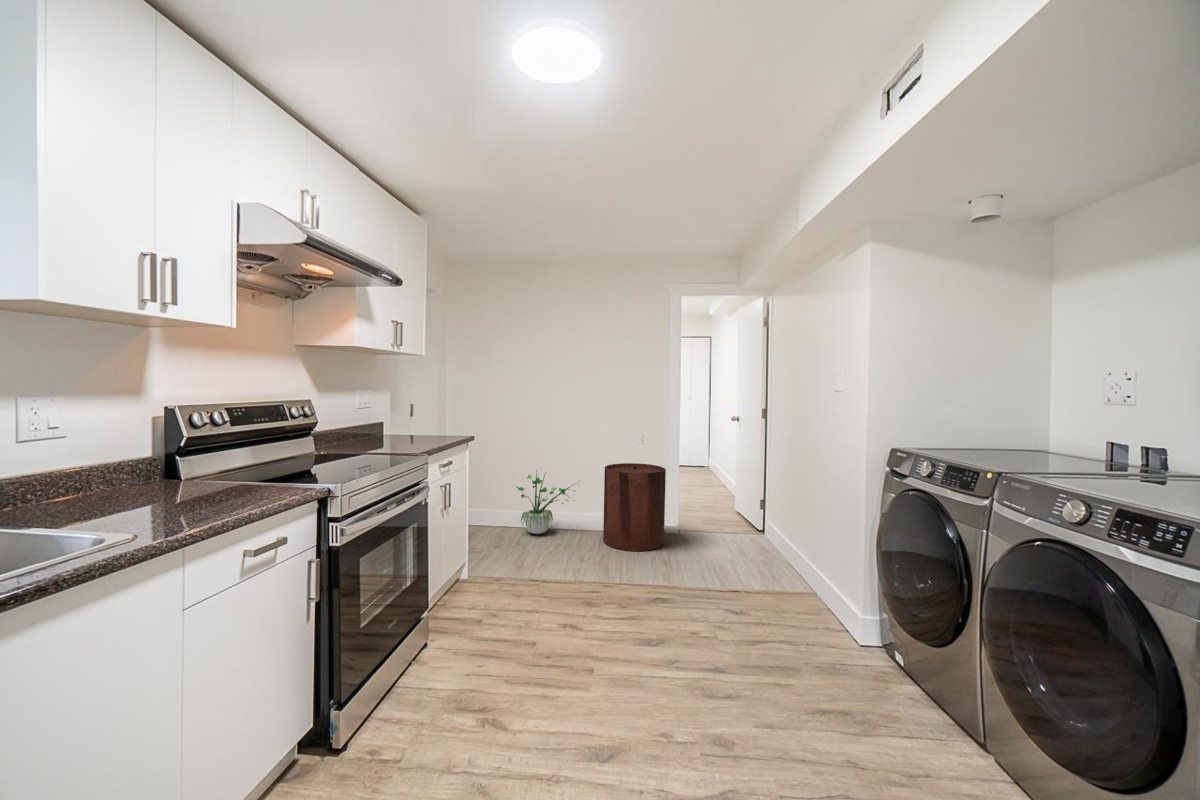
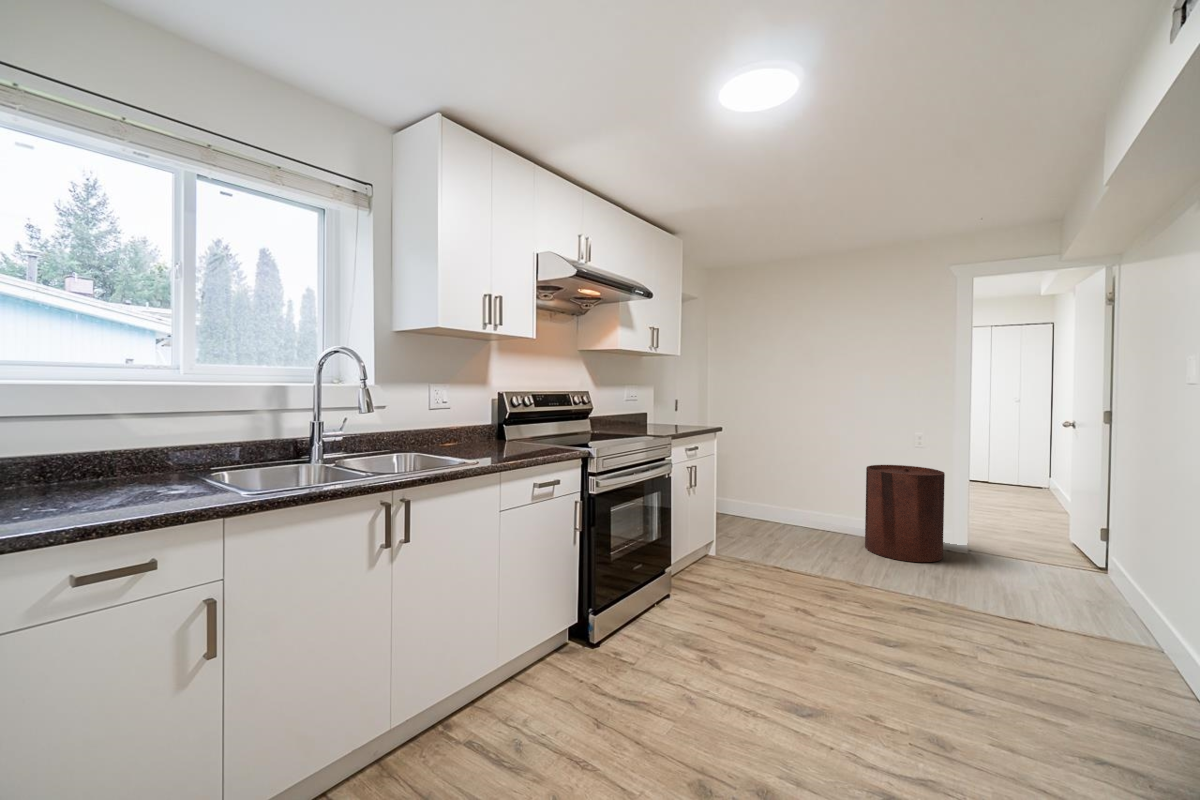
potted plant: present [516,473,575,534] -> none [770,457,843,530]

